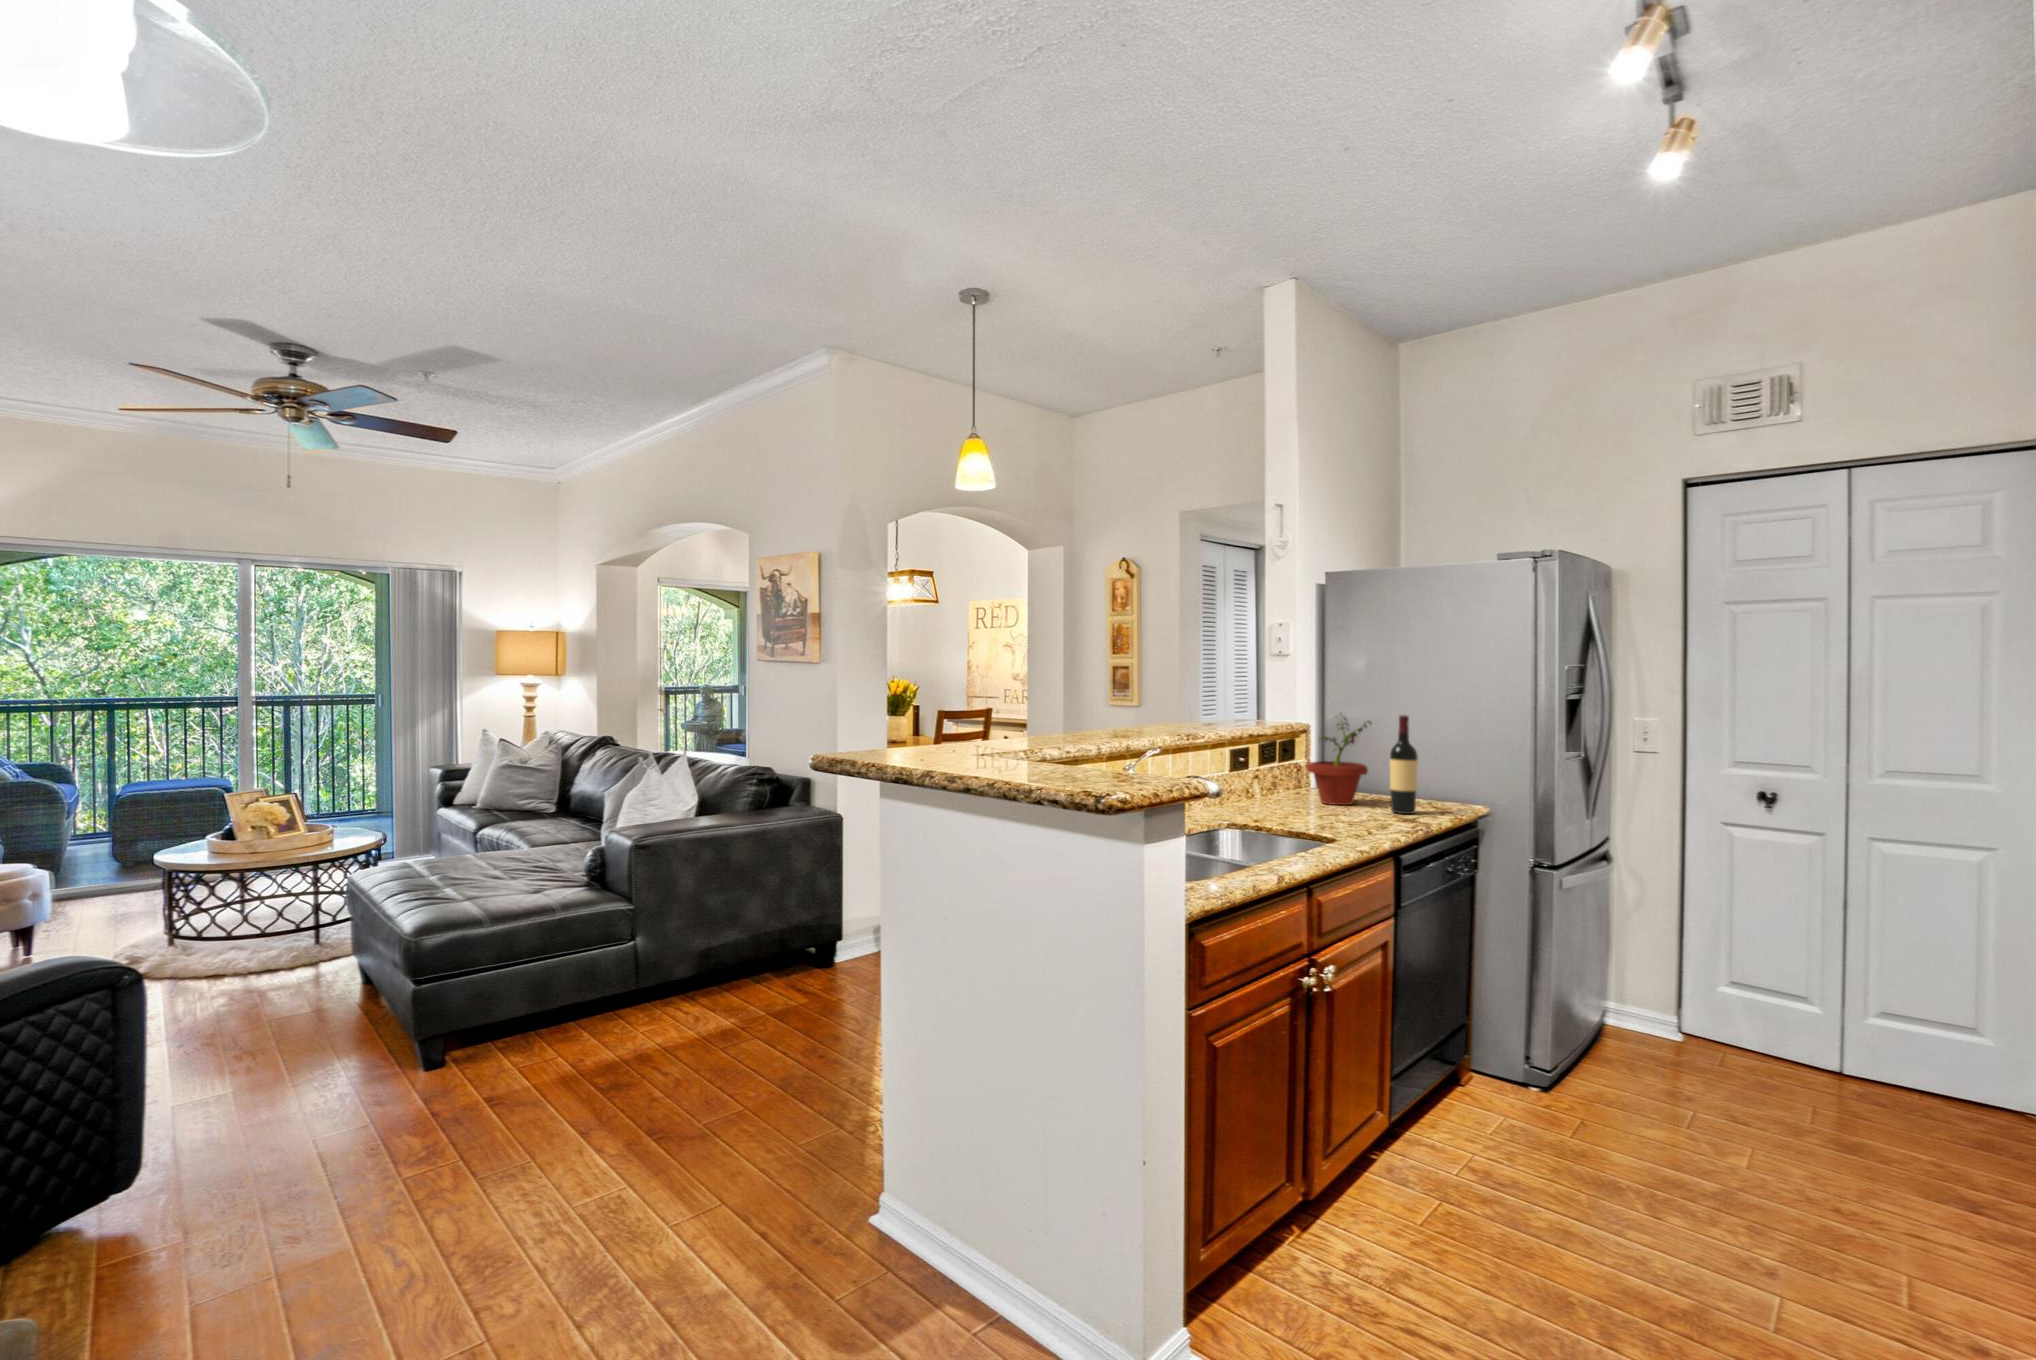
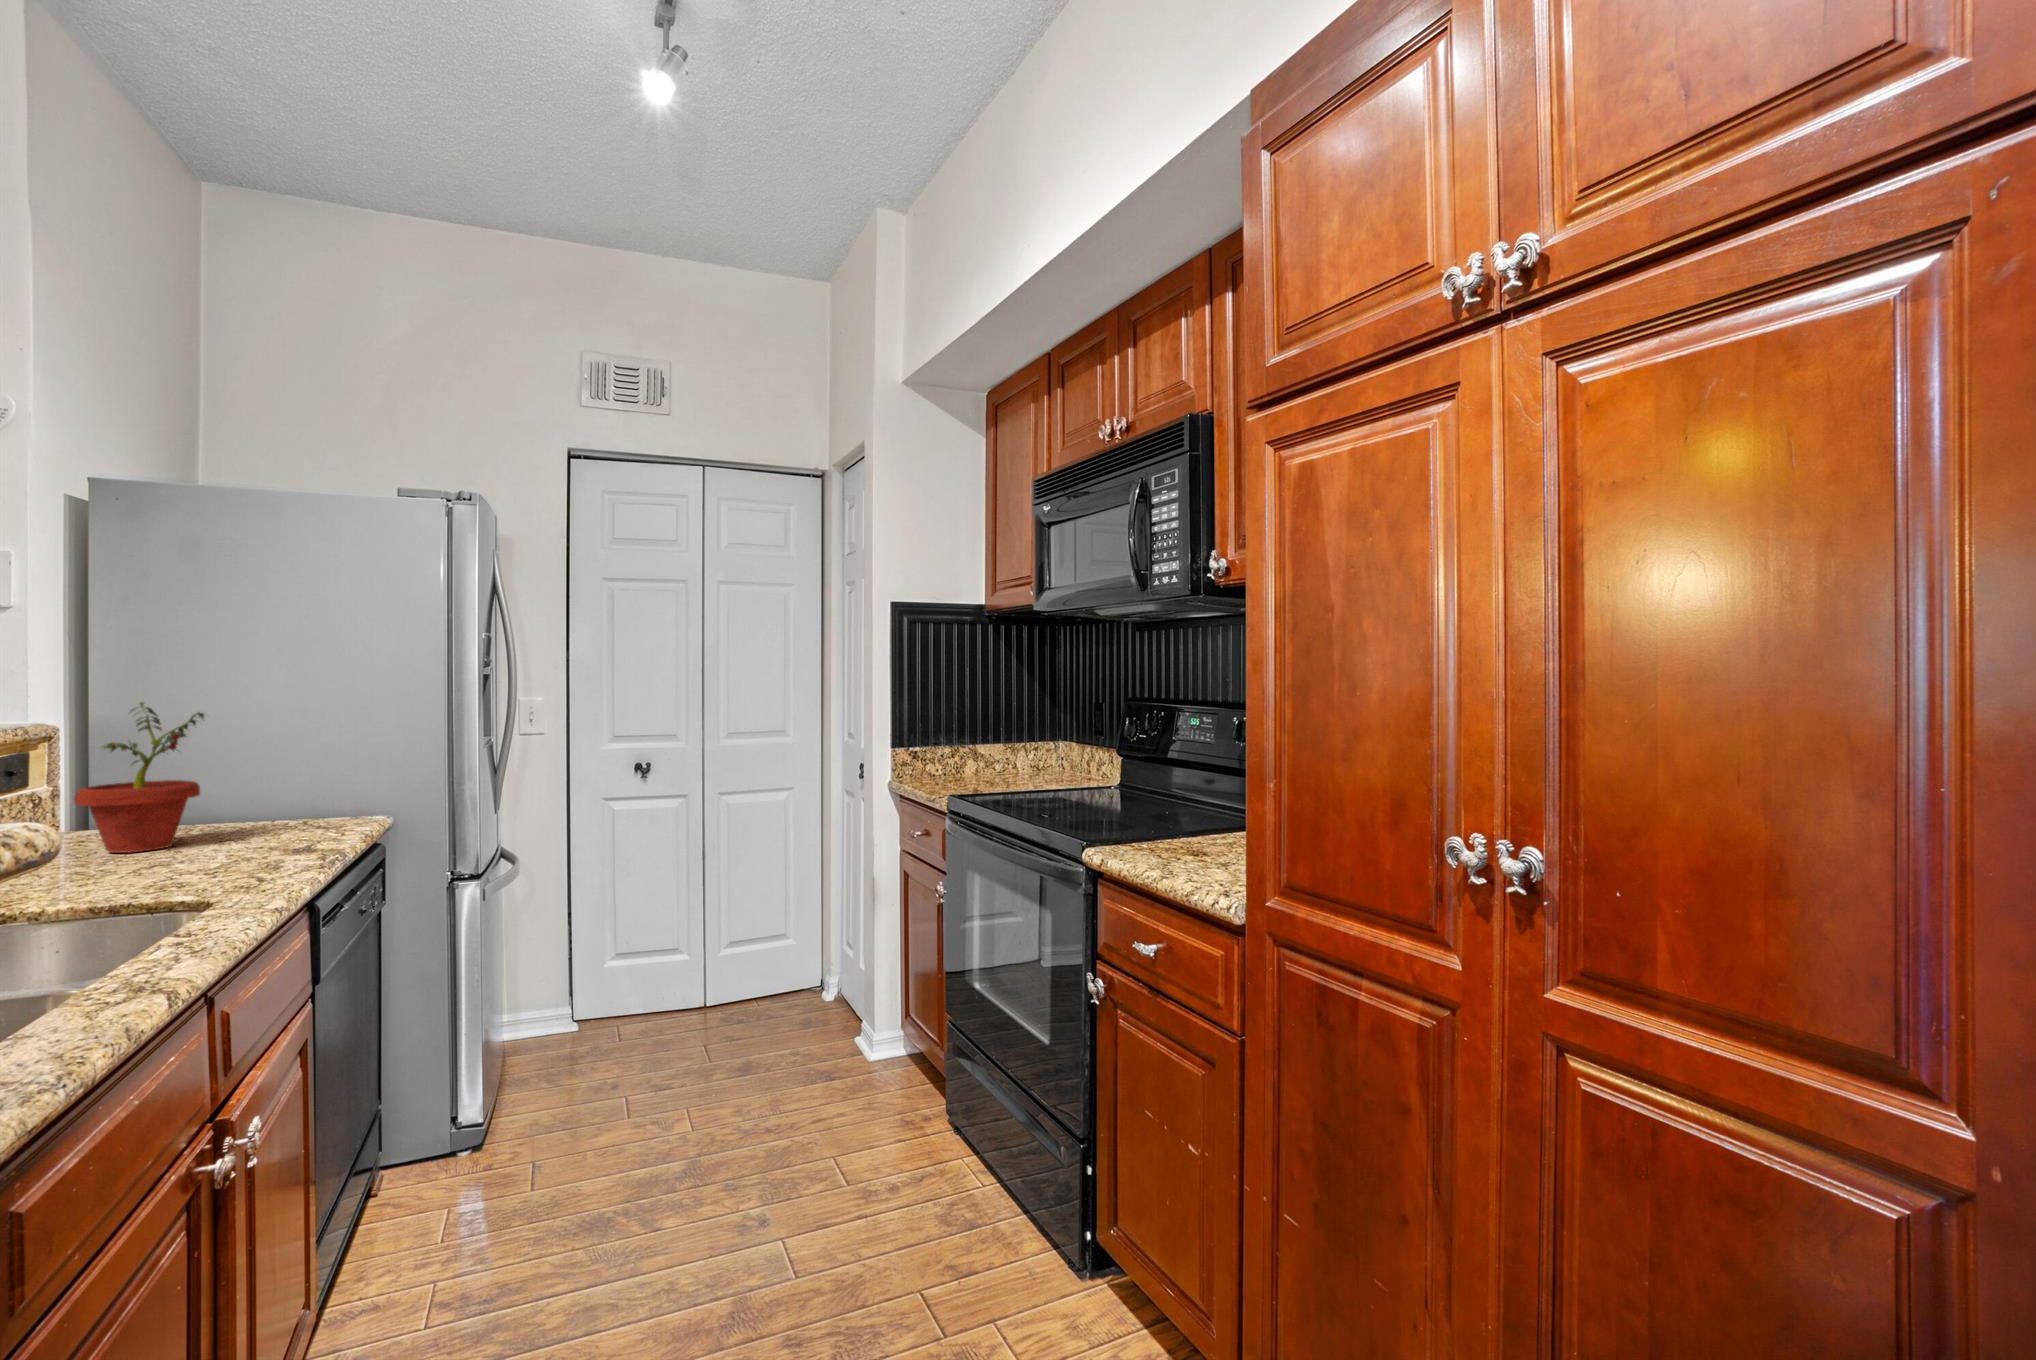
wine bottle: present [1390,715,1418,814] -> none [253,699,301,845]

